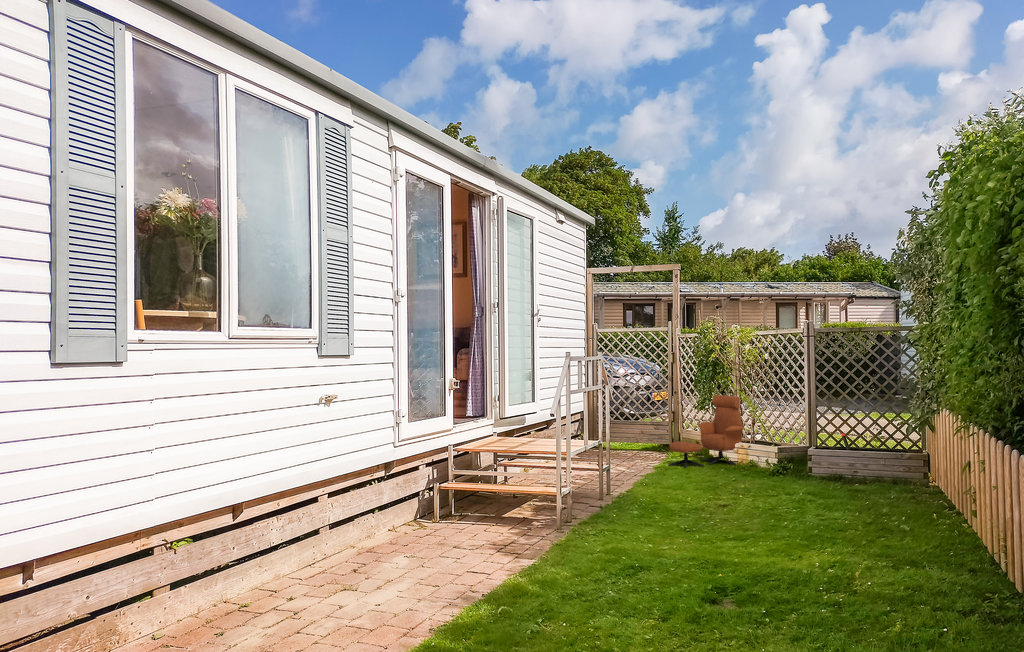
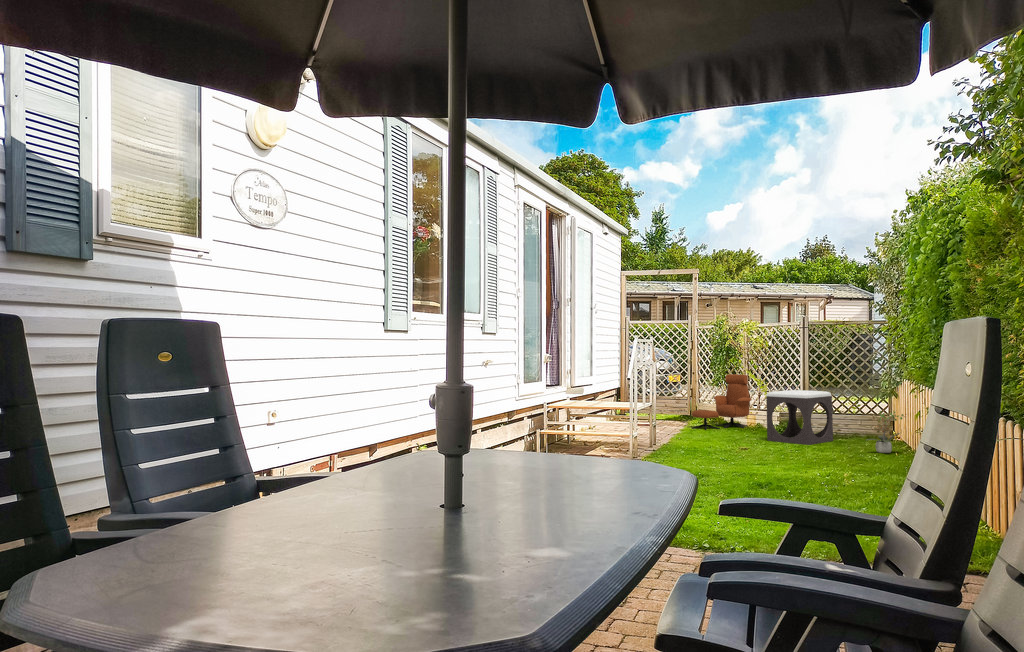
footstool: none [757,420,847,496] -> present [766,390,833,445]
potted plant: none [889,451,947,512] -> present [866,411,905,453]

